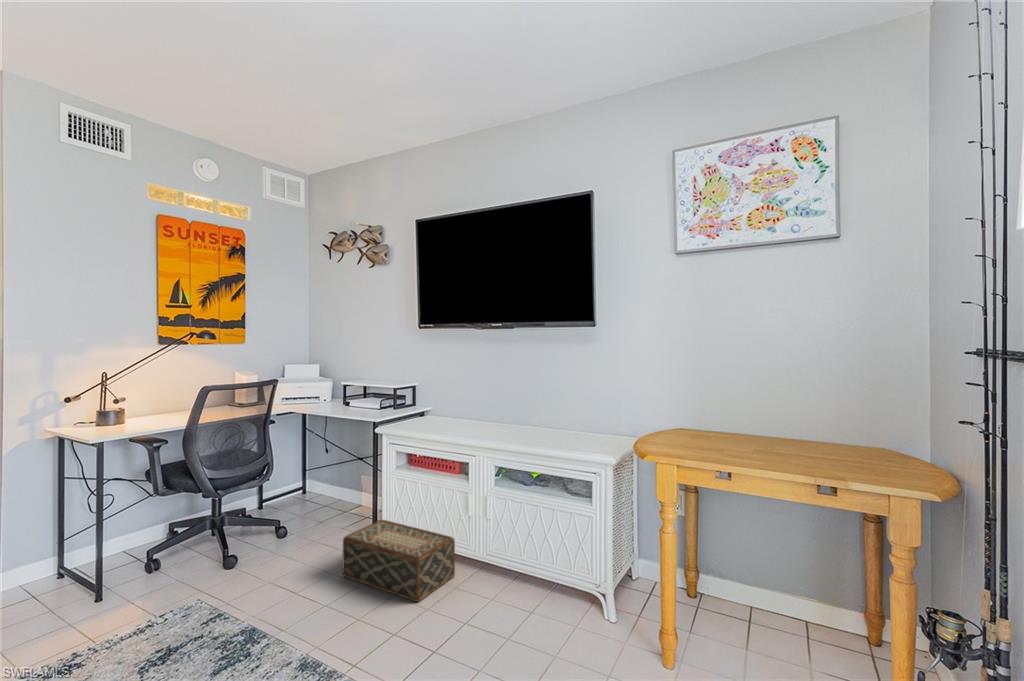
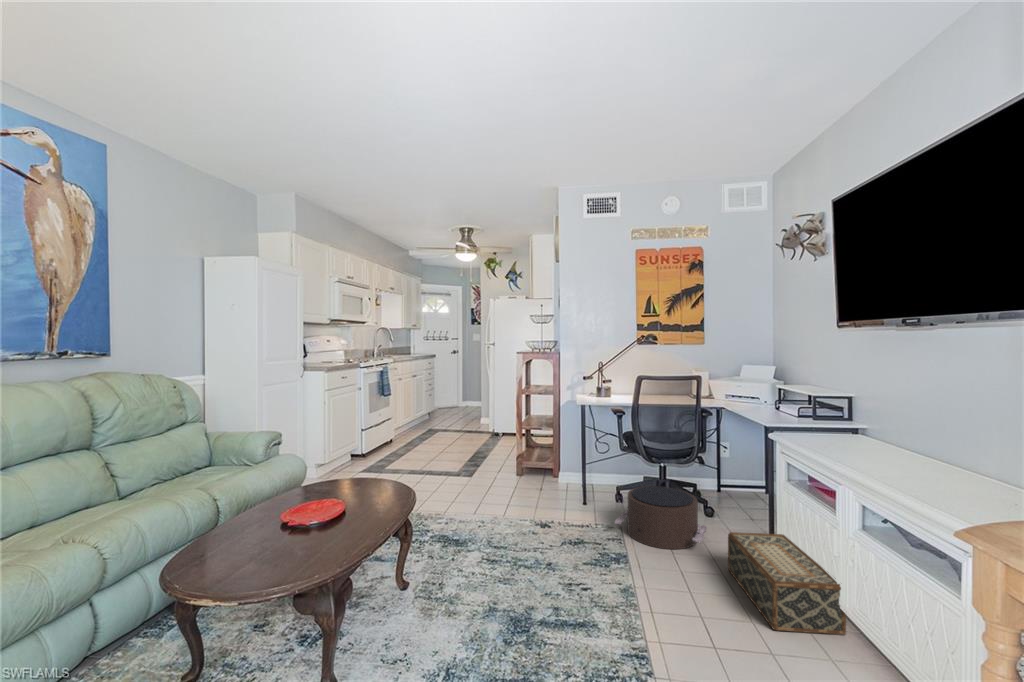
pouf: none [186,516,307,599] -> present [615,486,707,549]

